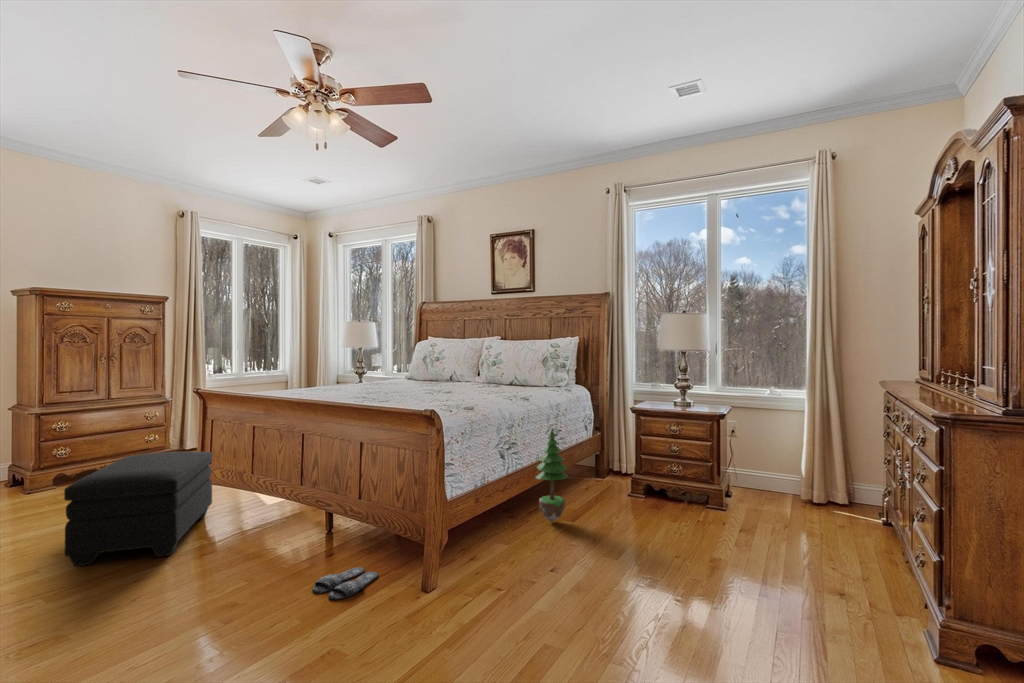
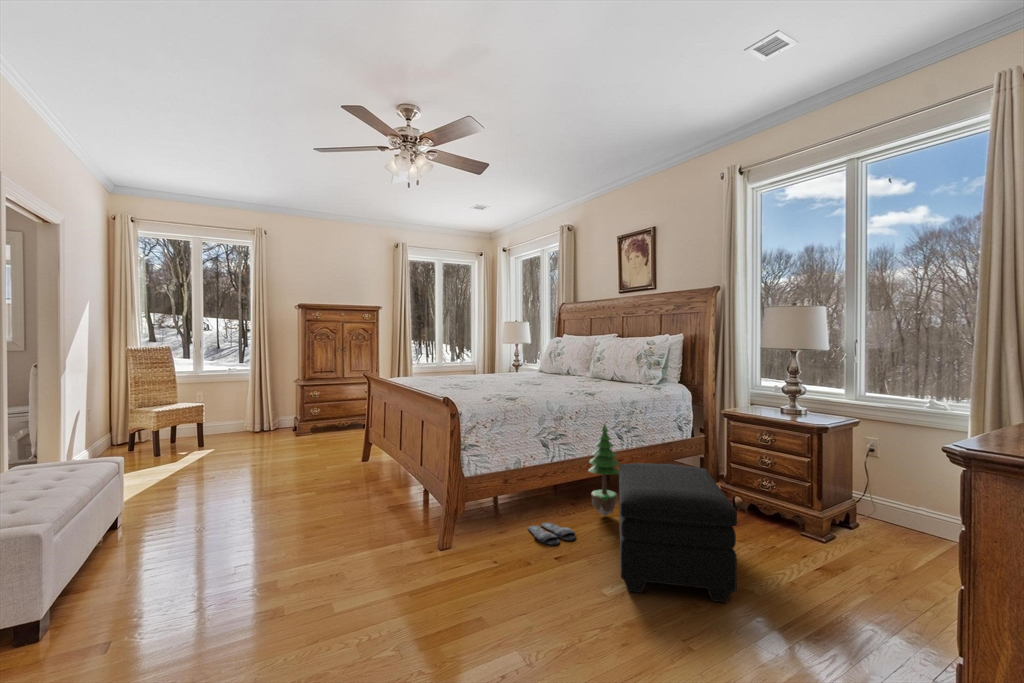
ottoman: present [64,451,212,566] -> present [619,463,737,603]
slippers: present [312,567,378,600] -> present [528,523,576,545]

